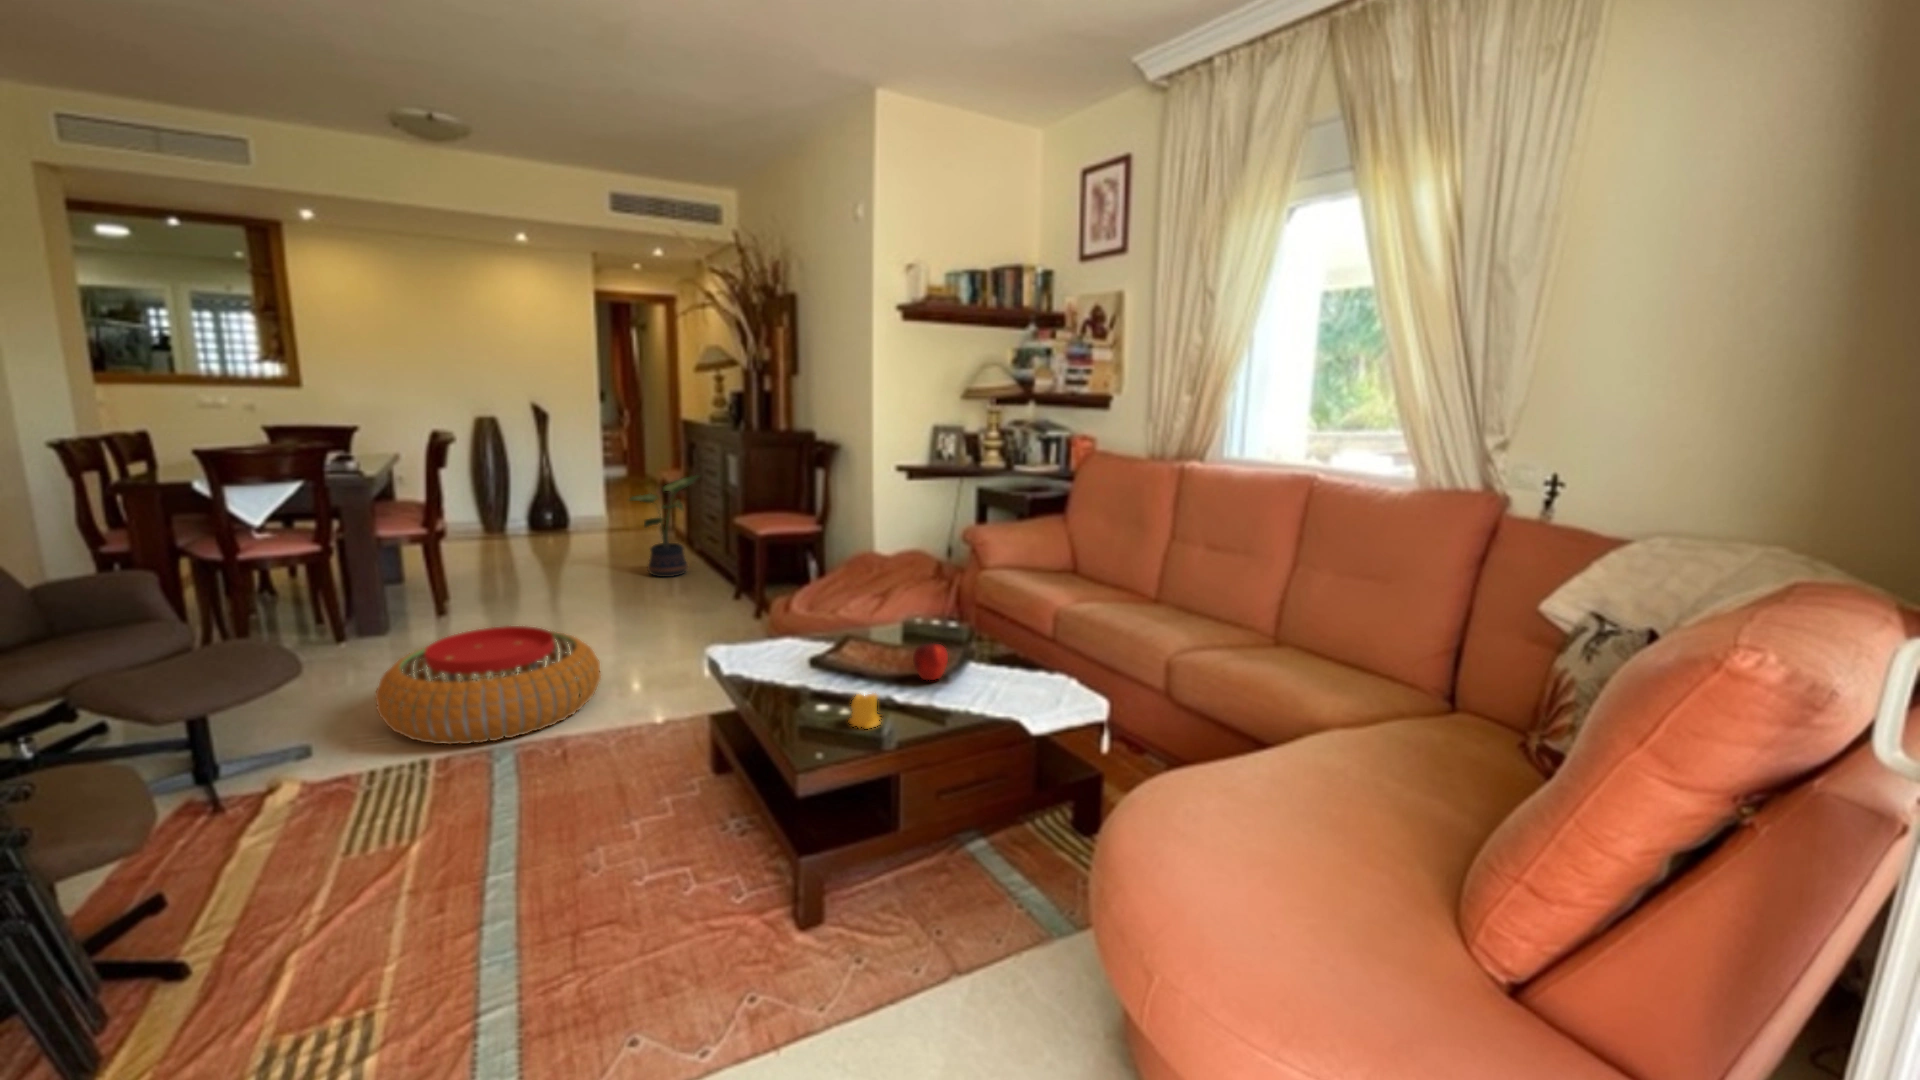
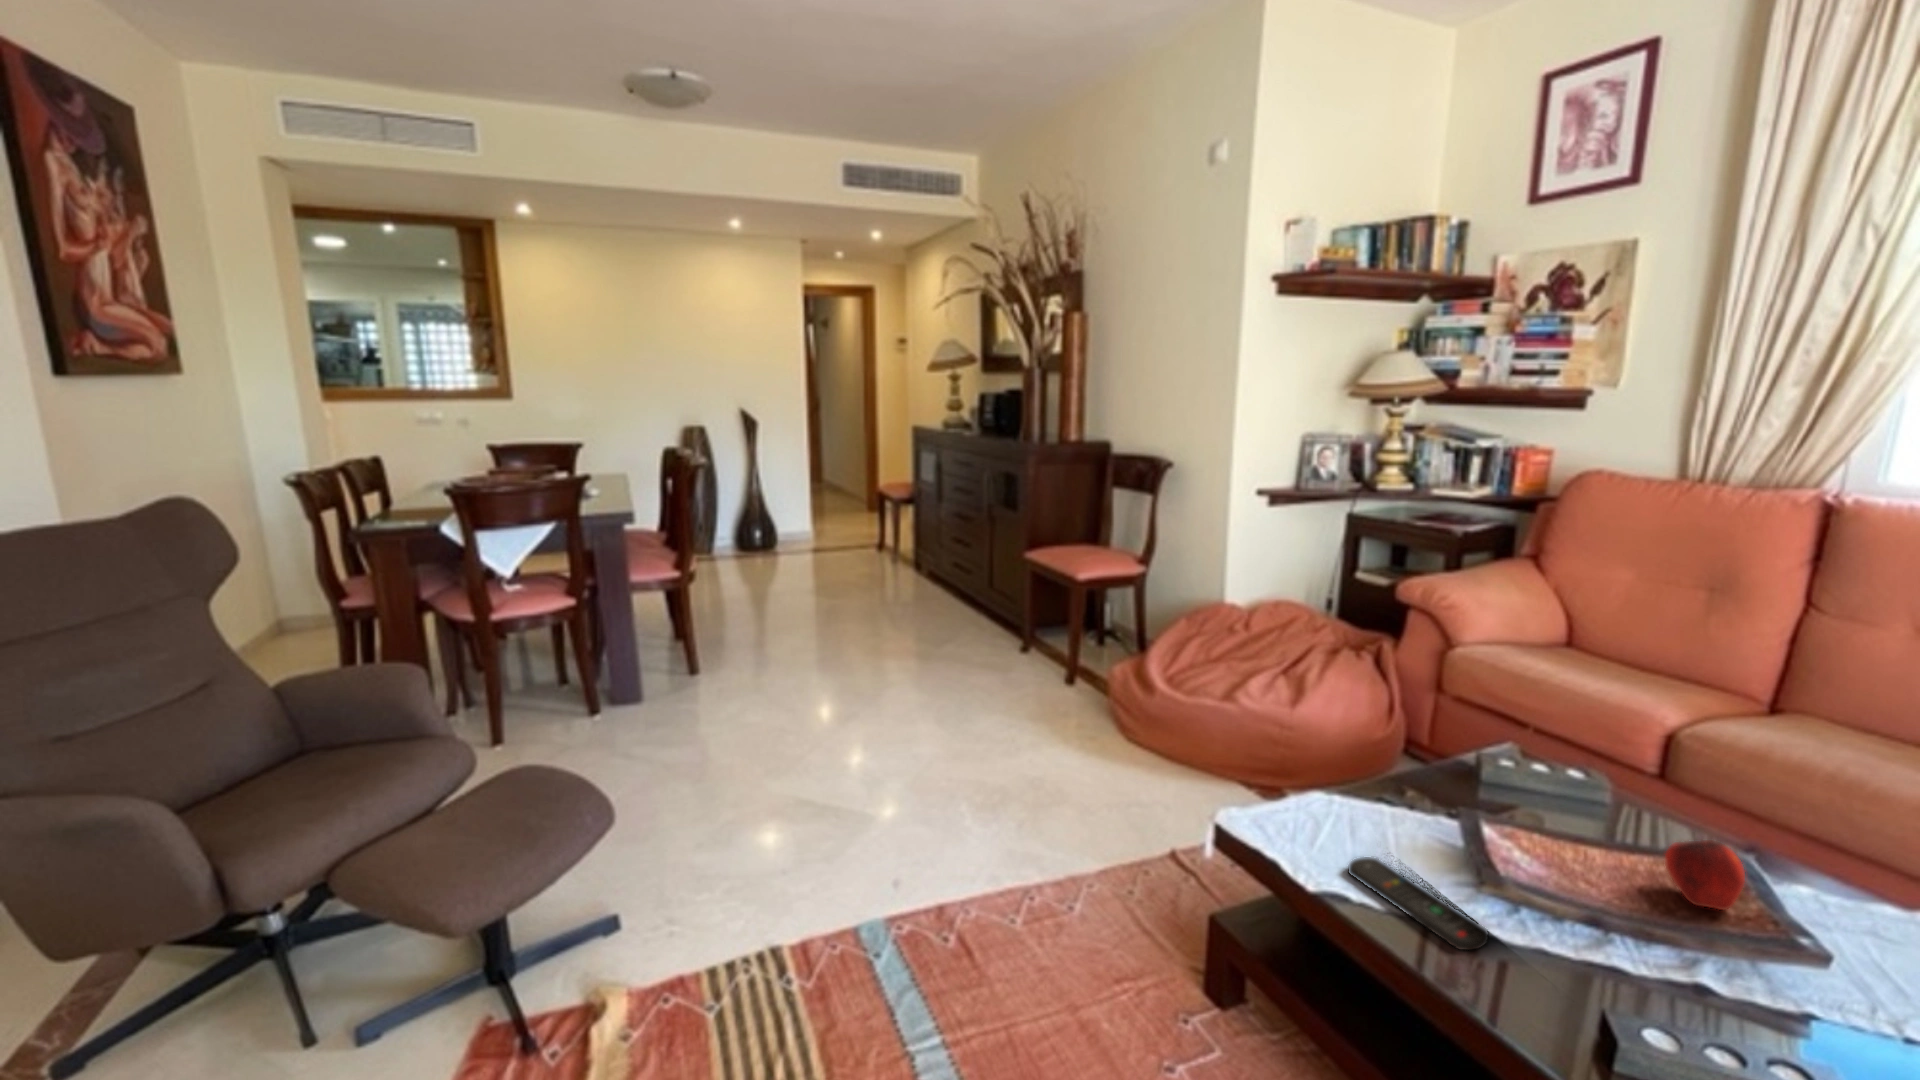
potted plant: present [629,475,699,577] -> none [877,495,958,619]
pouf: present [376,626,601,744] -> none [696,721,965,908]
remote control: none [754,669,799,704] -> present [1348,857,1488,950]
candle: present [848,693,881,728] -> none [1636,954,1719,1035]

